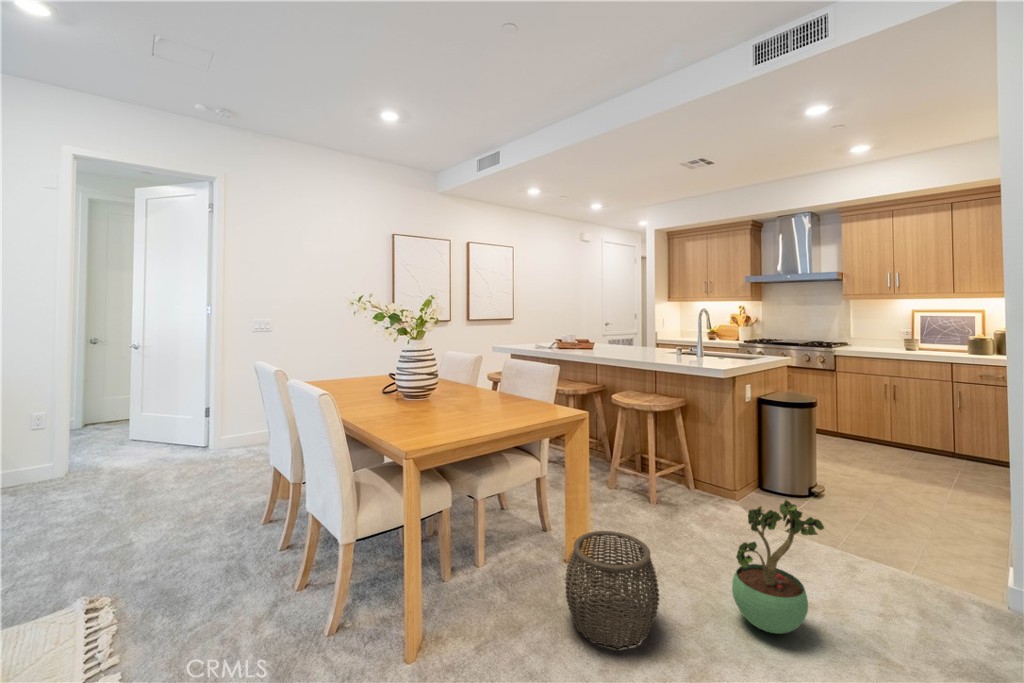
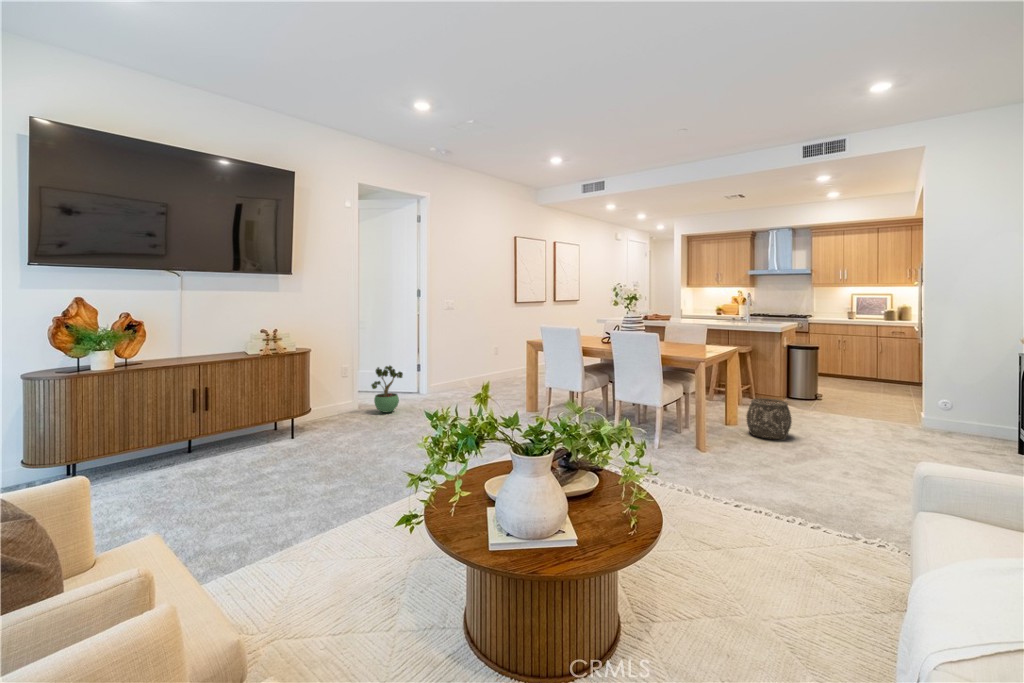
potted plant: present [732,500,824,634] -> present [371,366,403,412]

